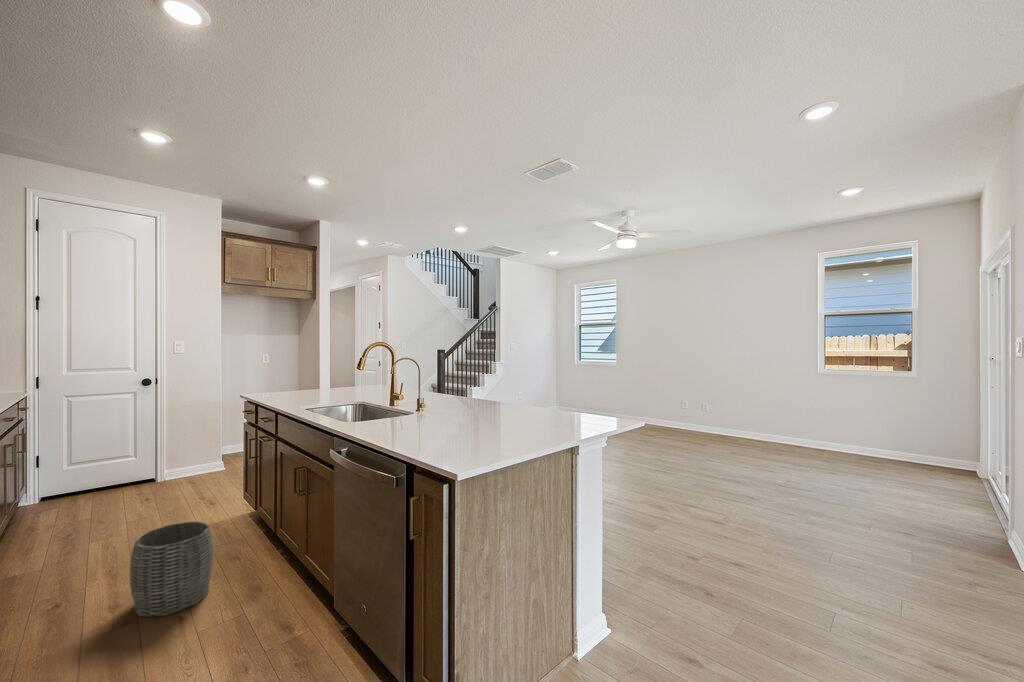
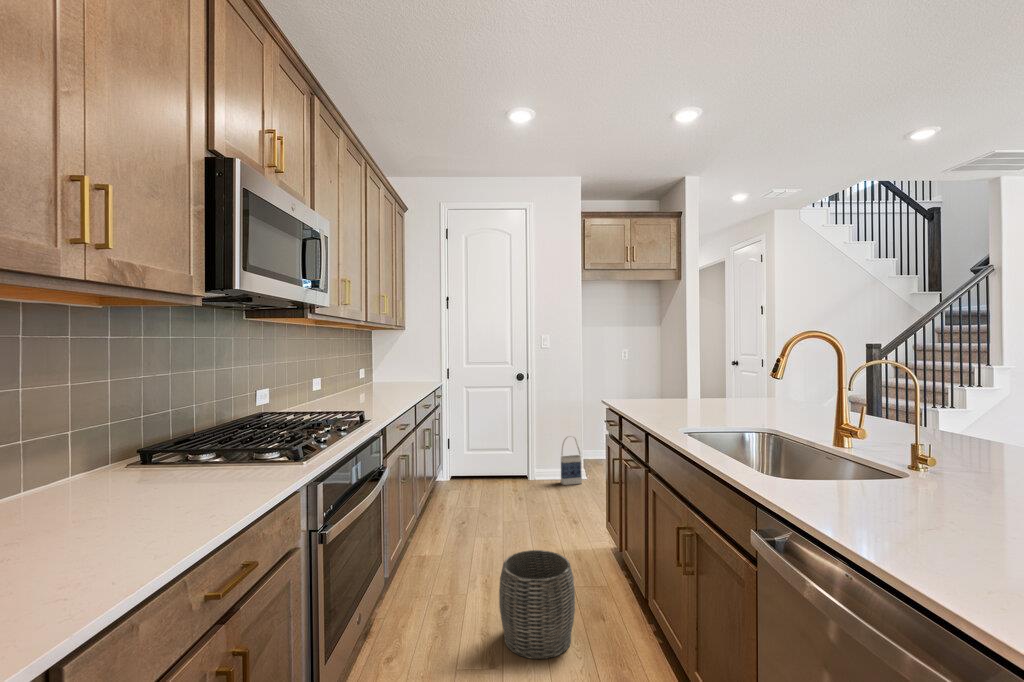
bag: none [194,433,217,479] -> present [561,436,582,485]

